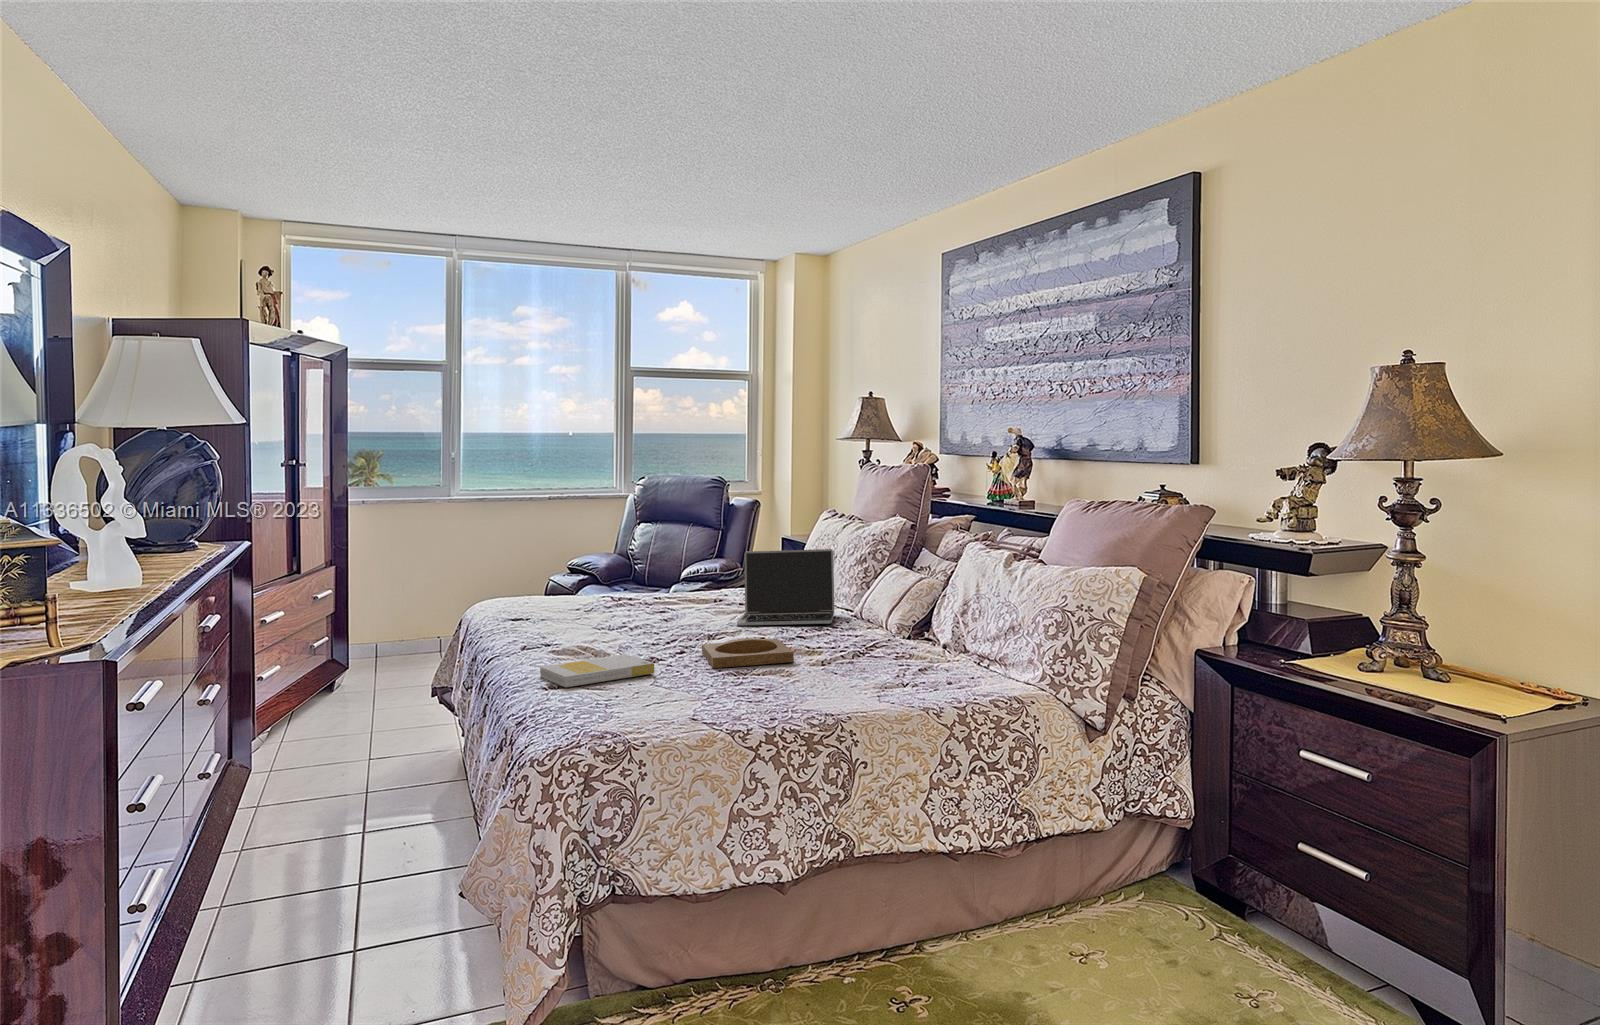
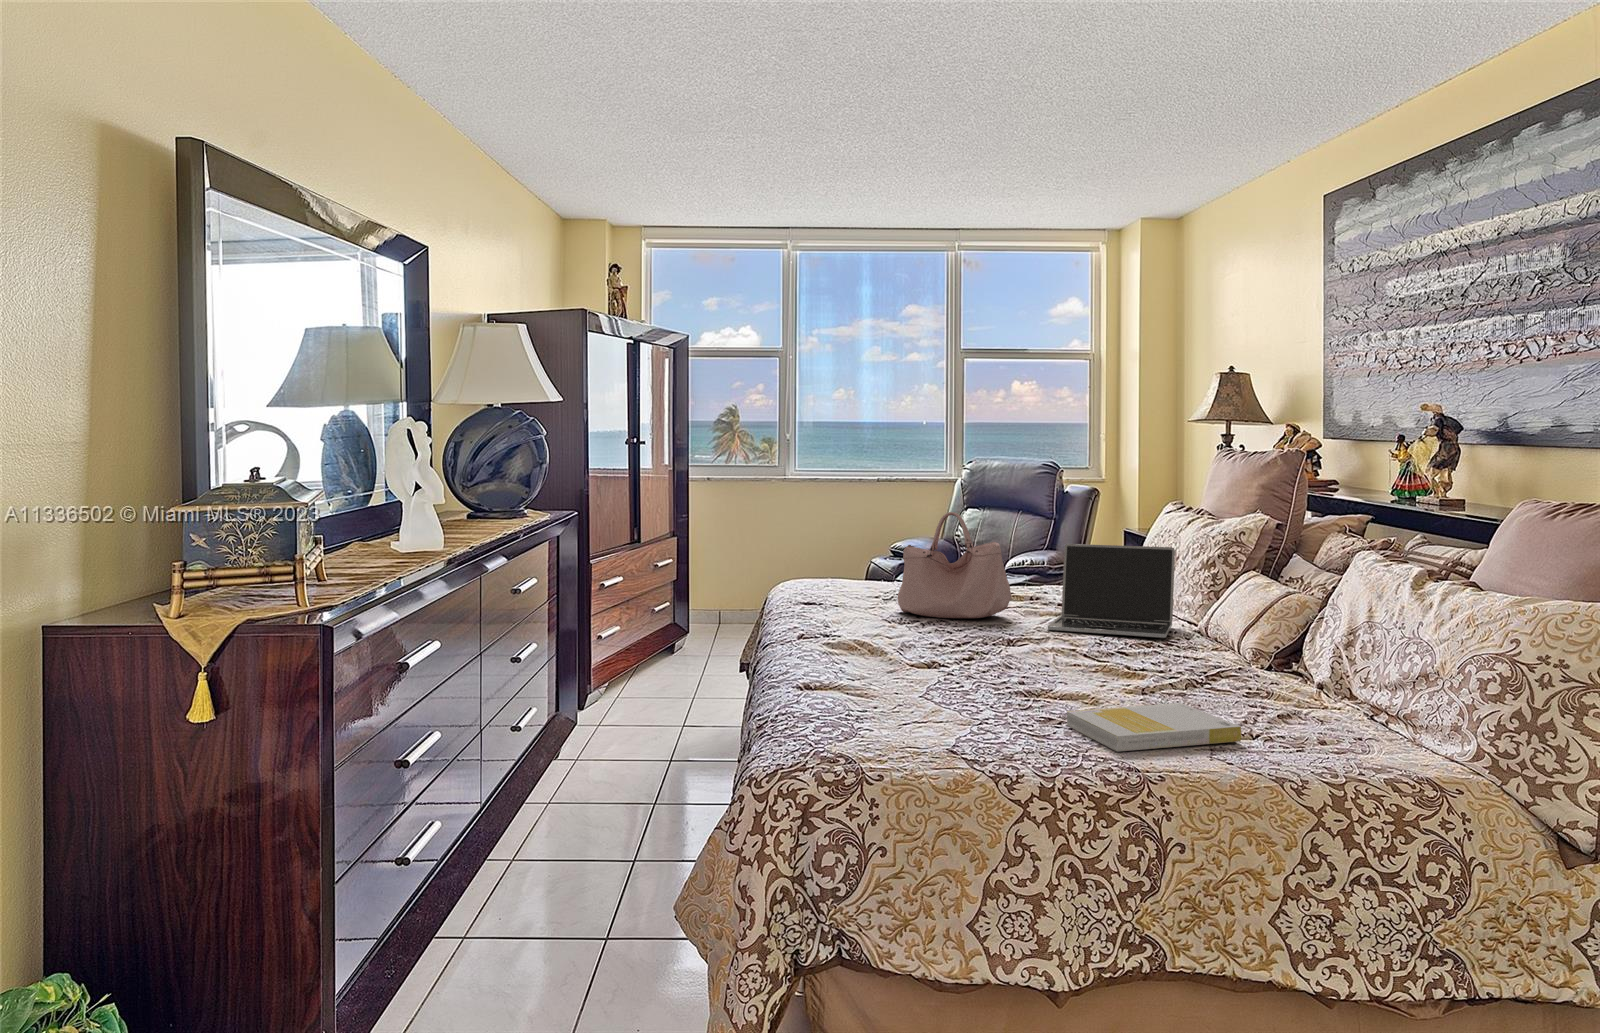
handbag: none [602,530,703,624] -> present [898,512,1011,618]
tray: present [702,639,794,668] -> none [995,650,1106,685]
book: present [540,654,655,687] -> present [1067,703,1241,752]

